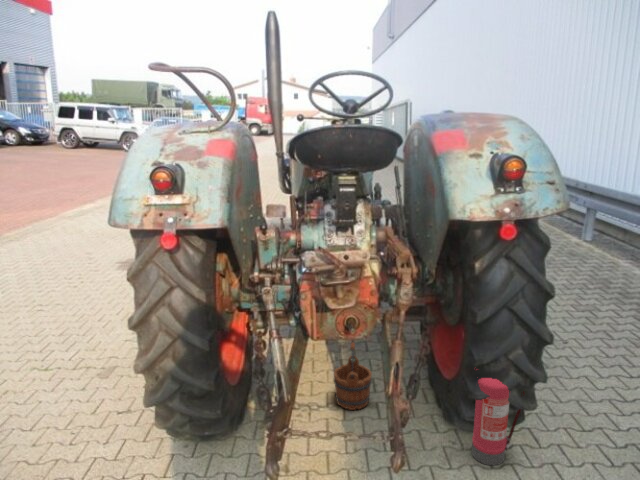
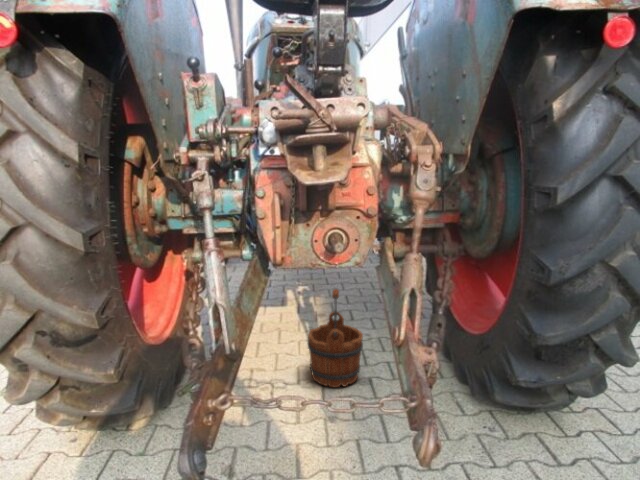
fire extinguisher: present [472,369,525,465] -> none [521,288,608,460]

